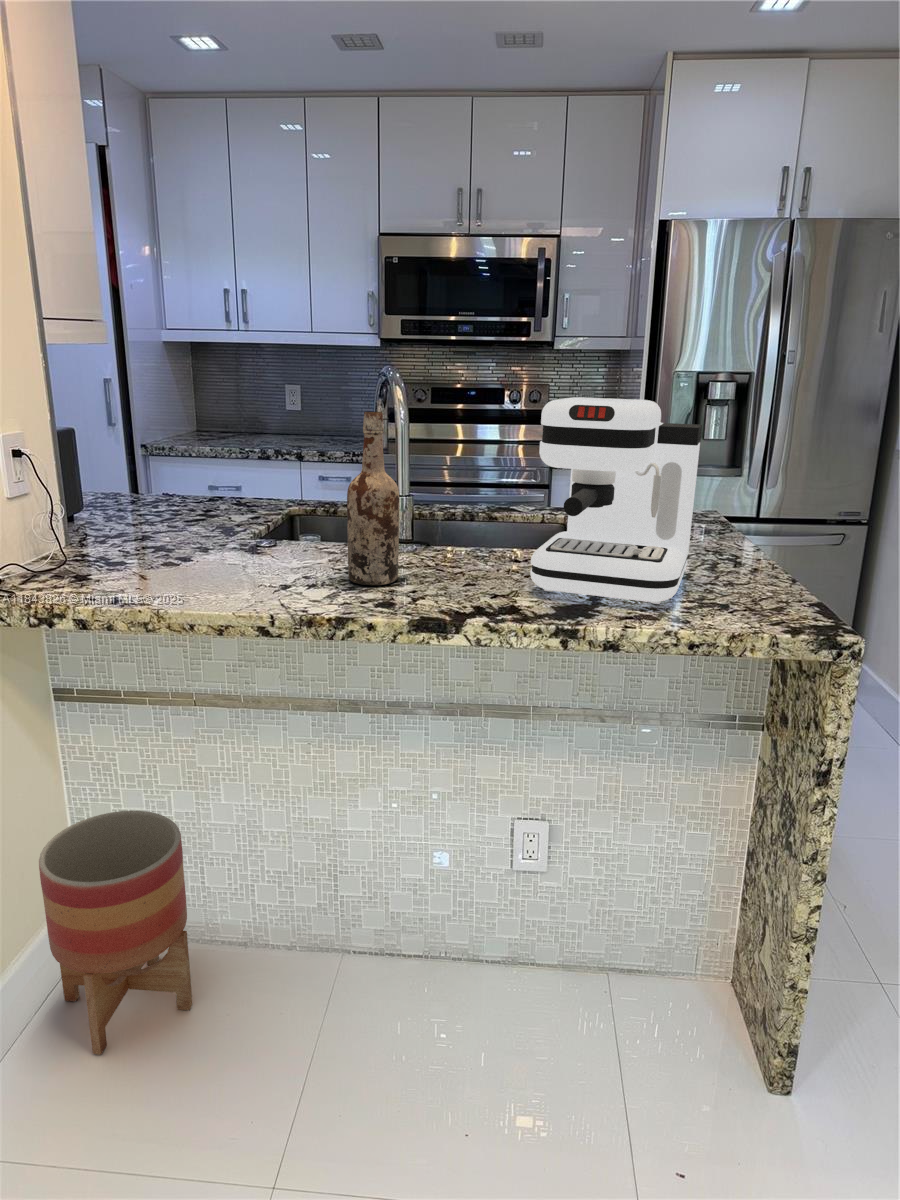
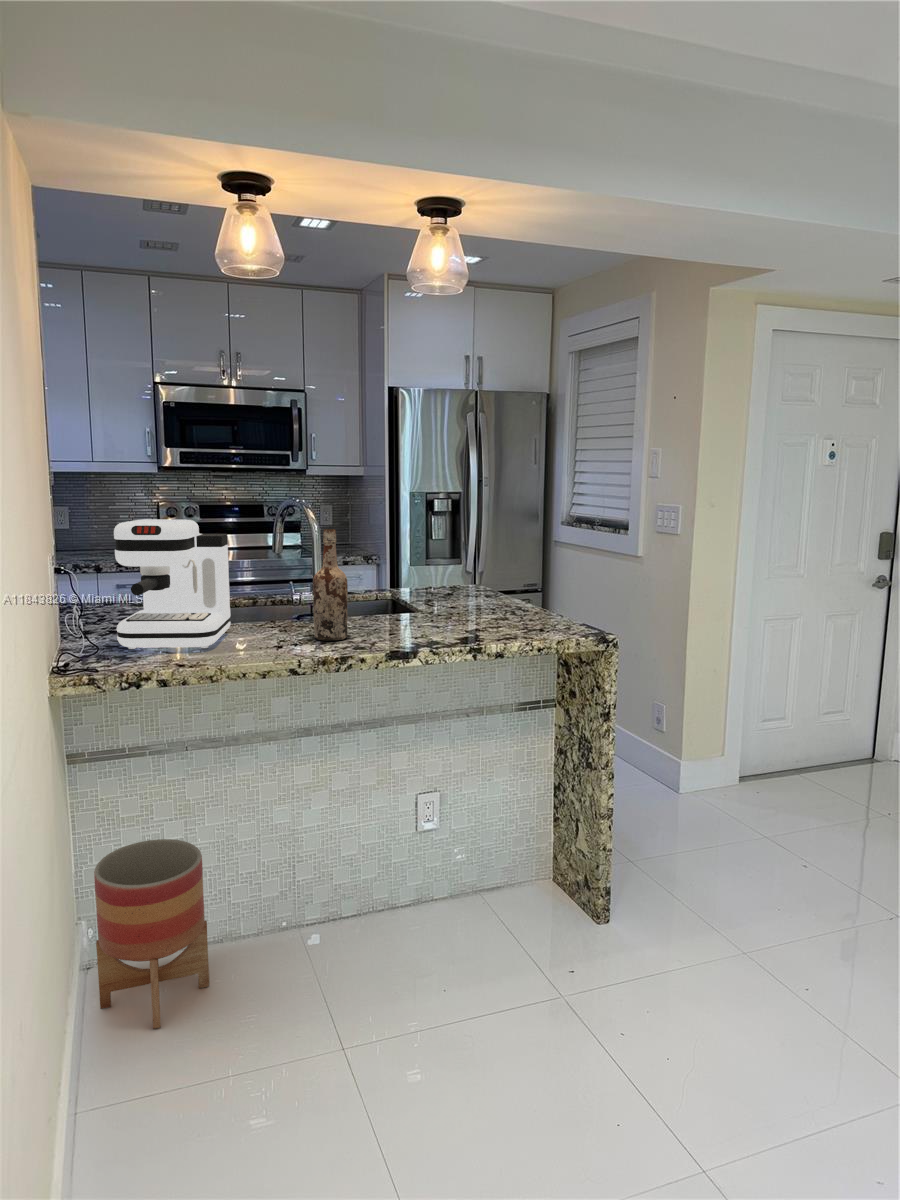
coffee maker: present [530,398,702,604] -> present [114,520,231,649]

